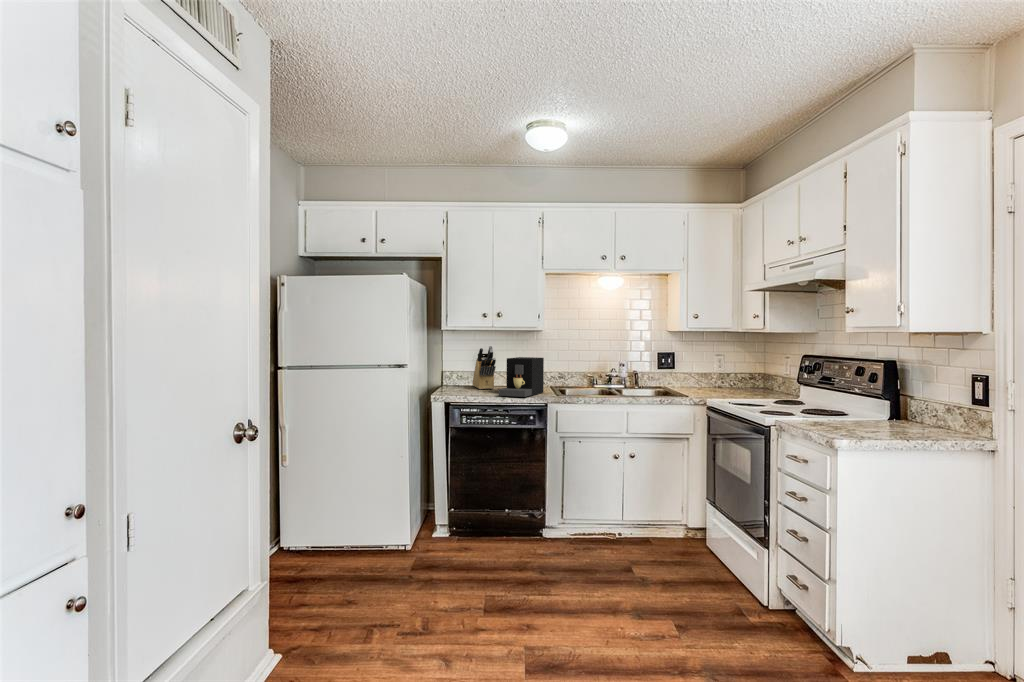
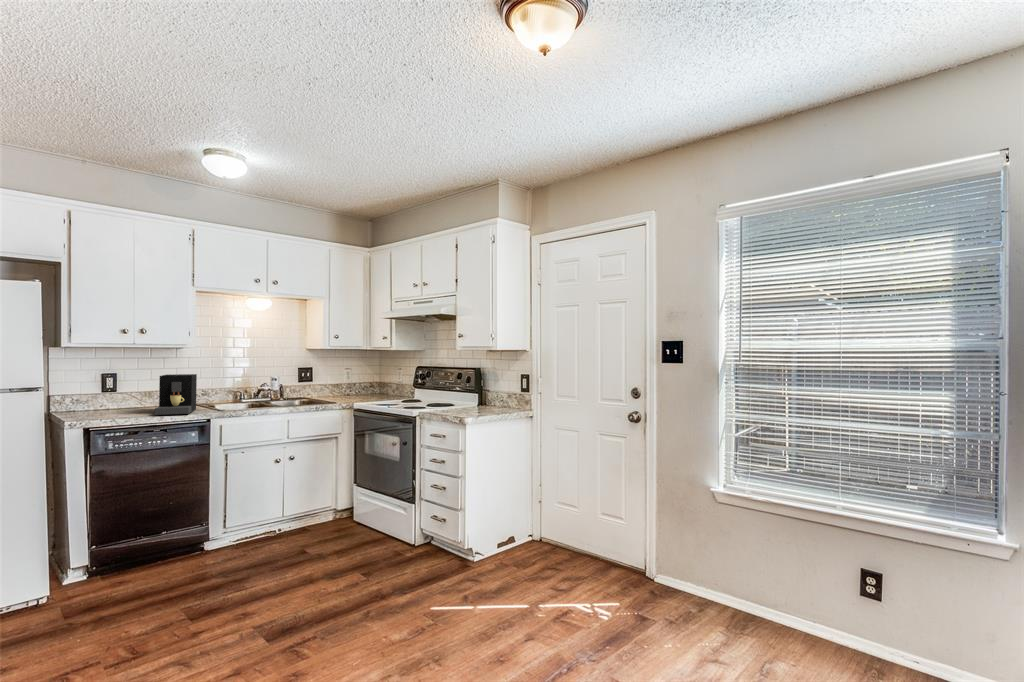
knife block: present [473,346,496,389] -> none [92,363,136,412]

